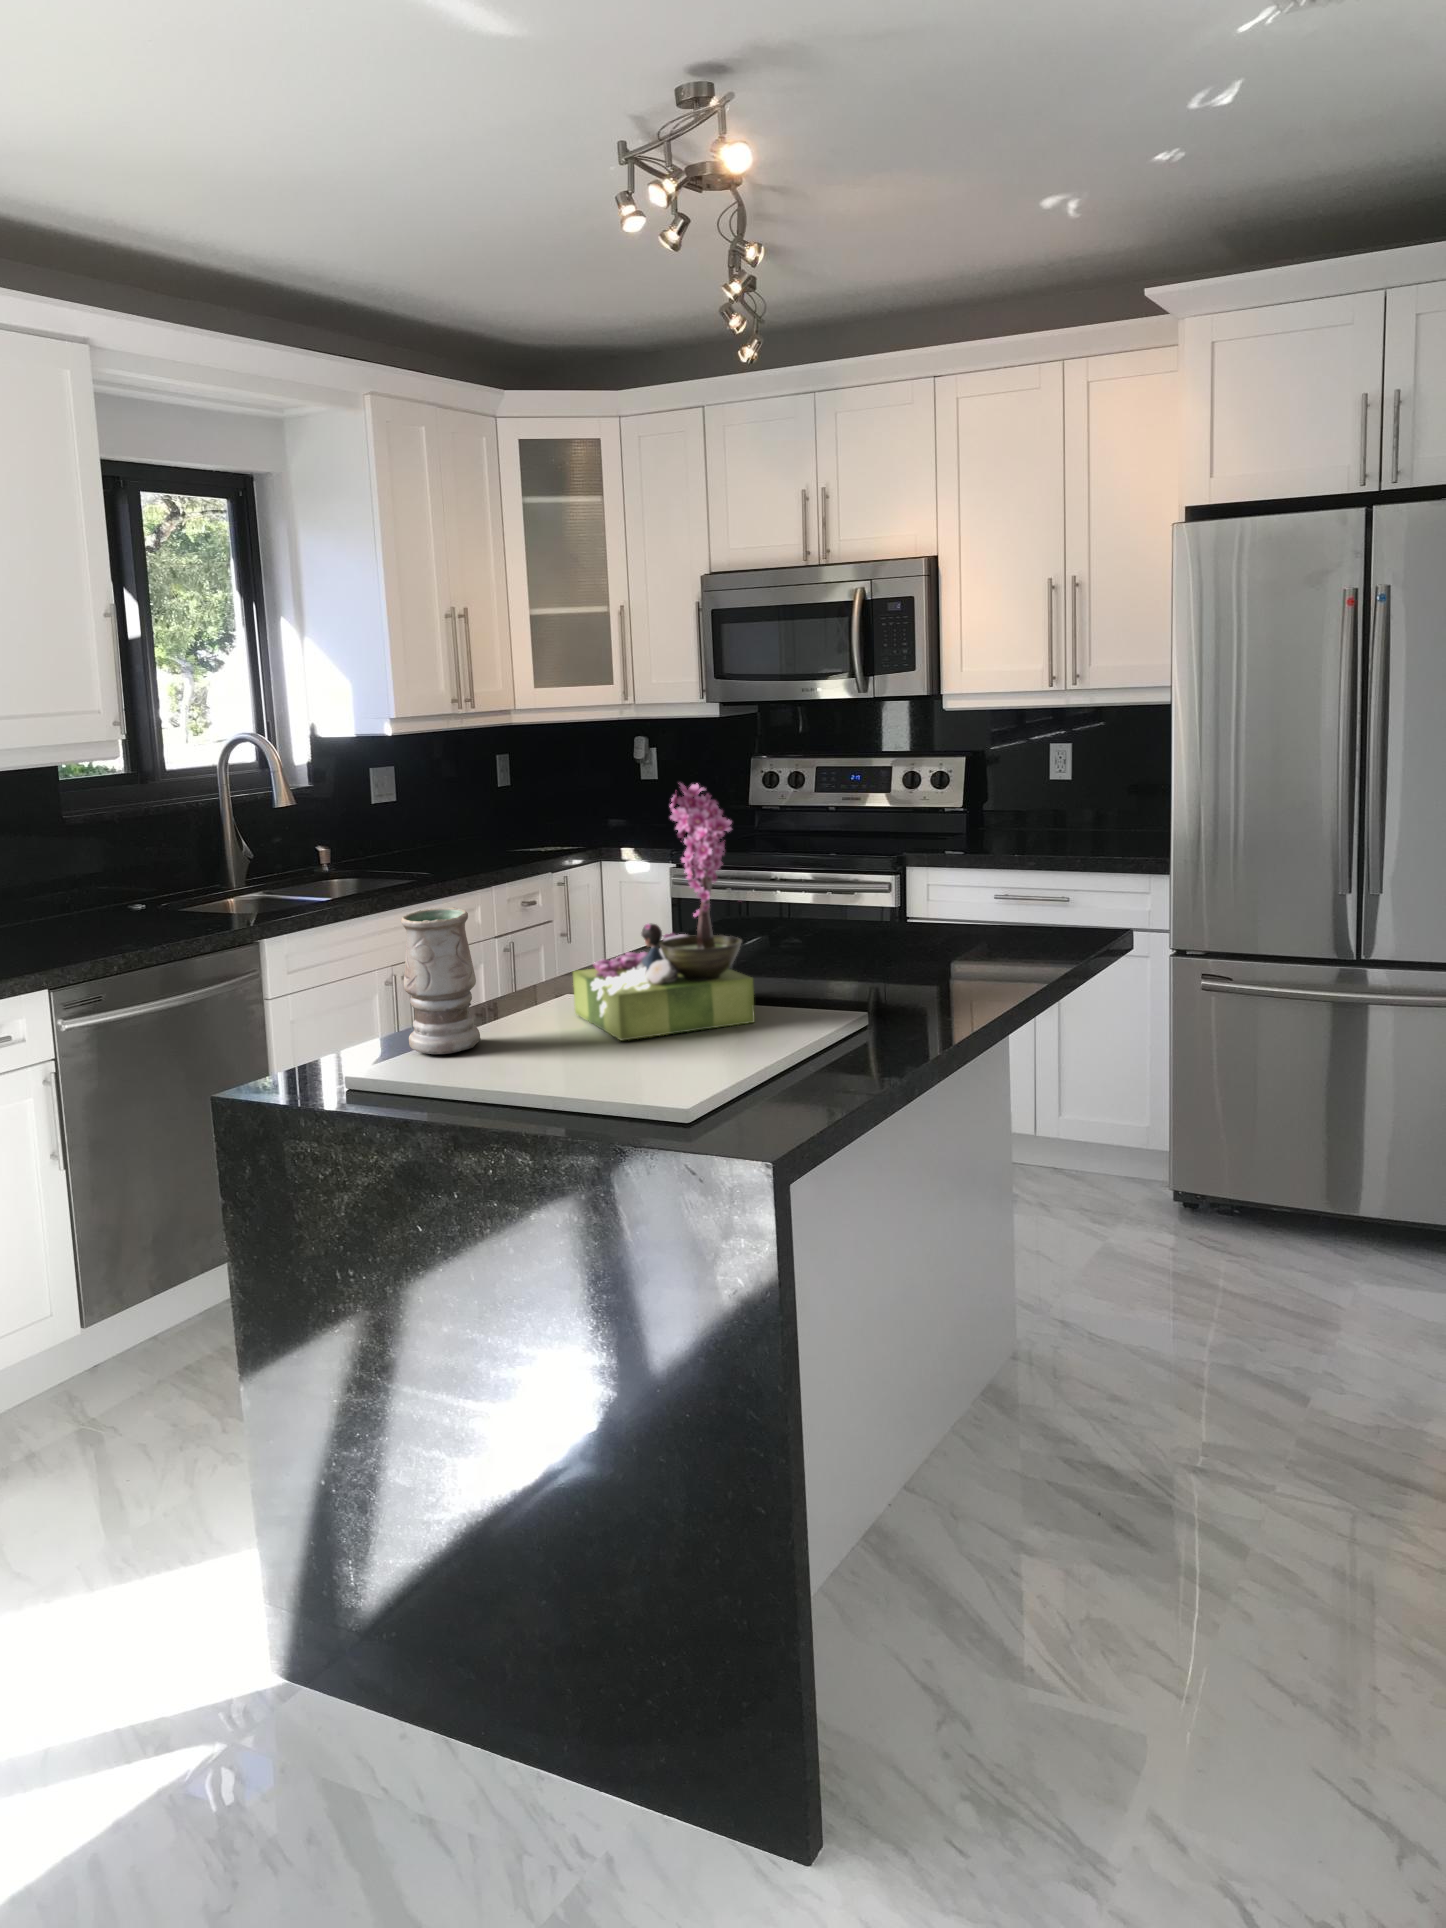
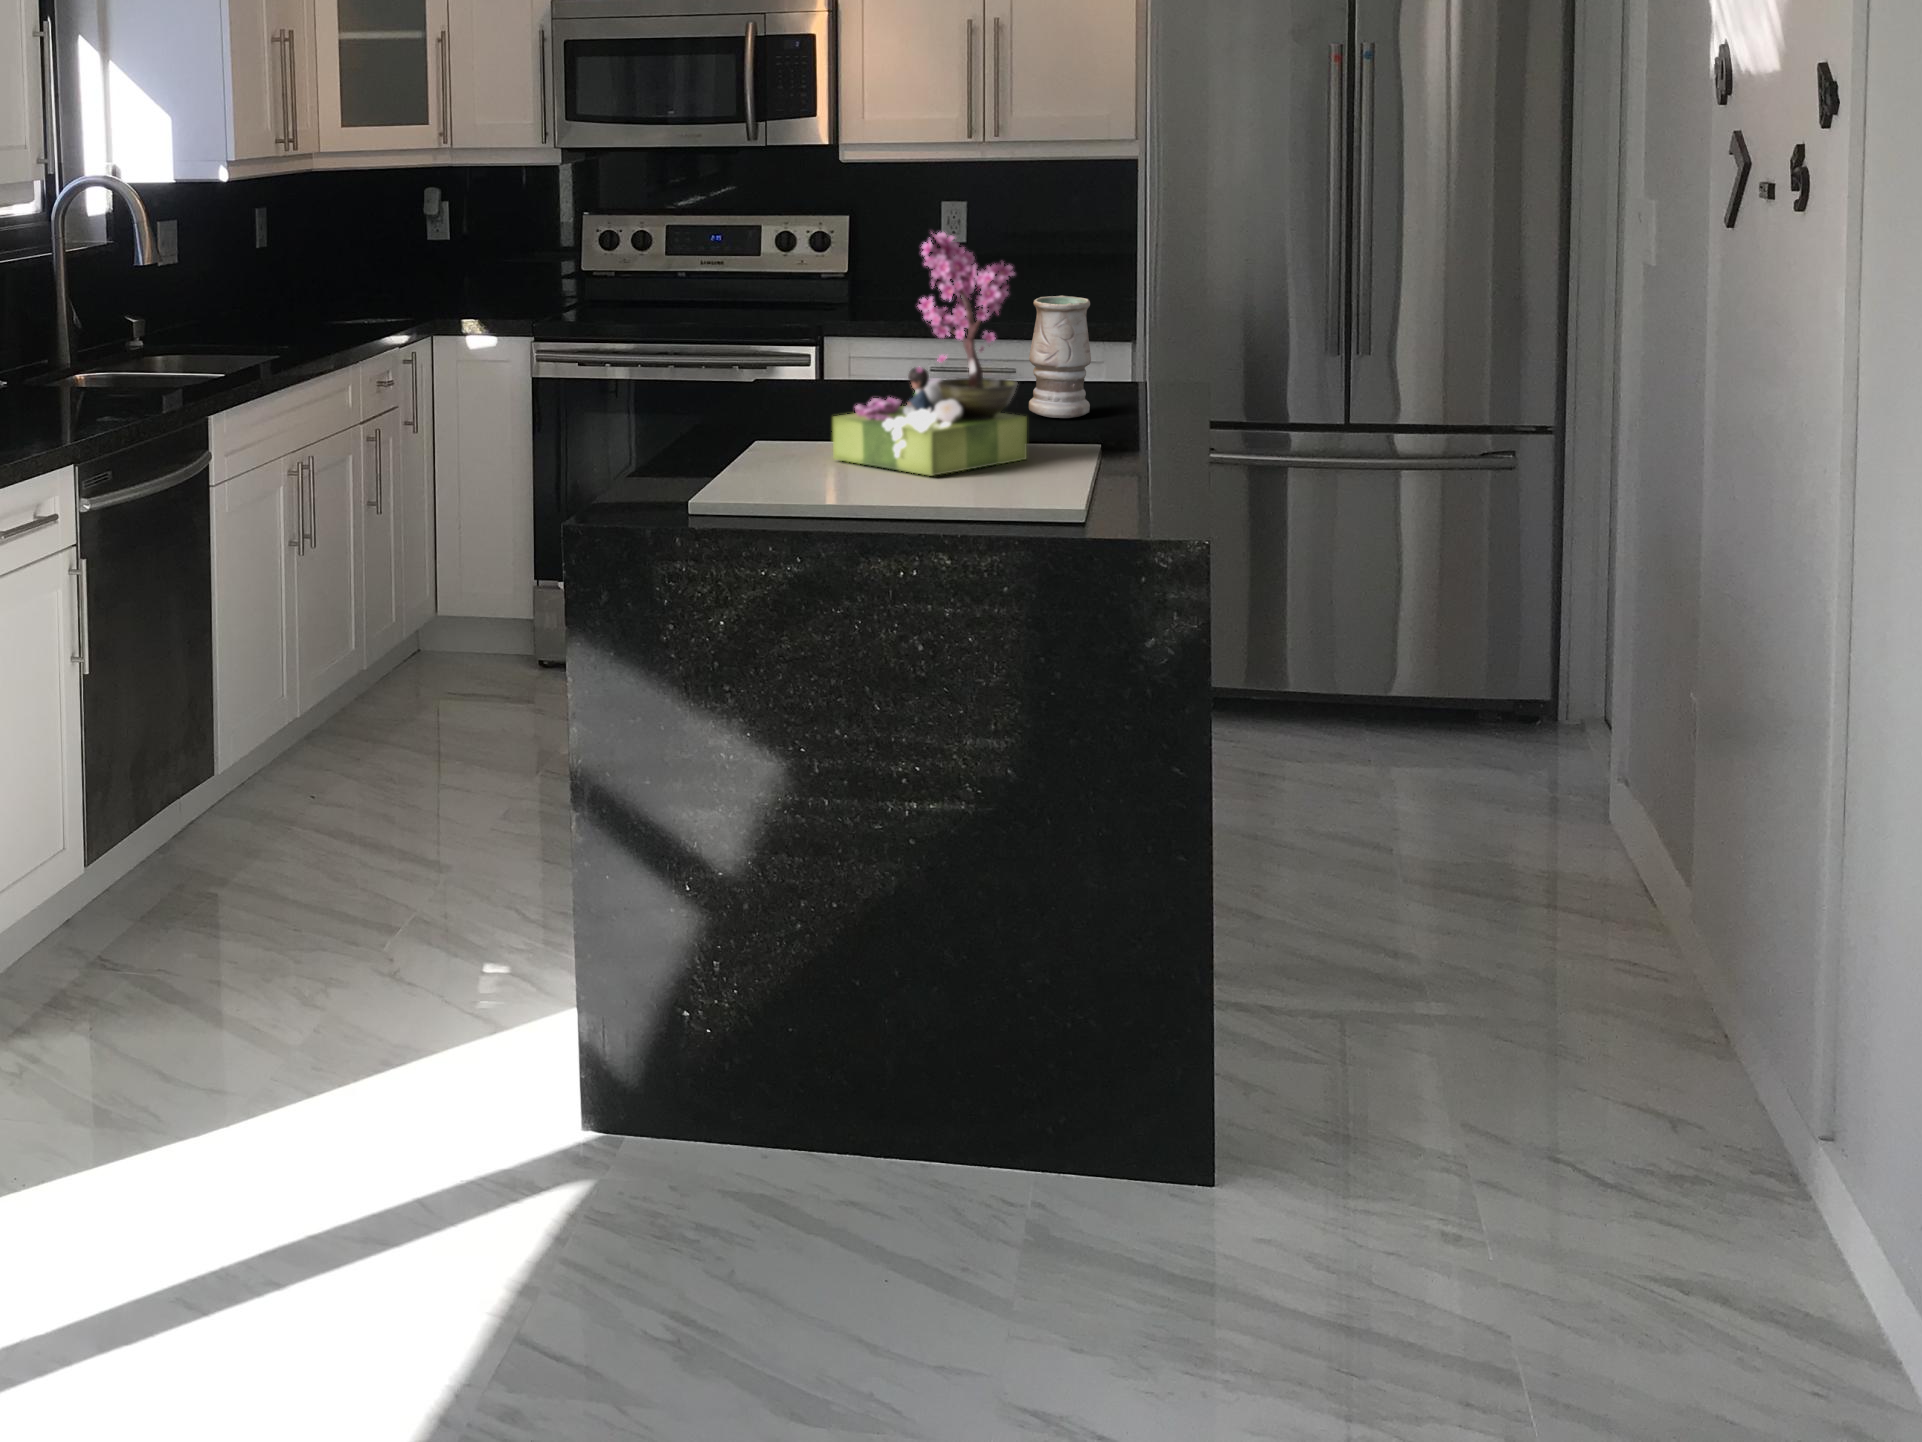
vase: present [401,907,480,1054] -> present [1029,295,1091,418]

